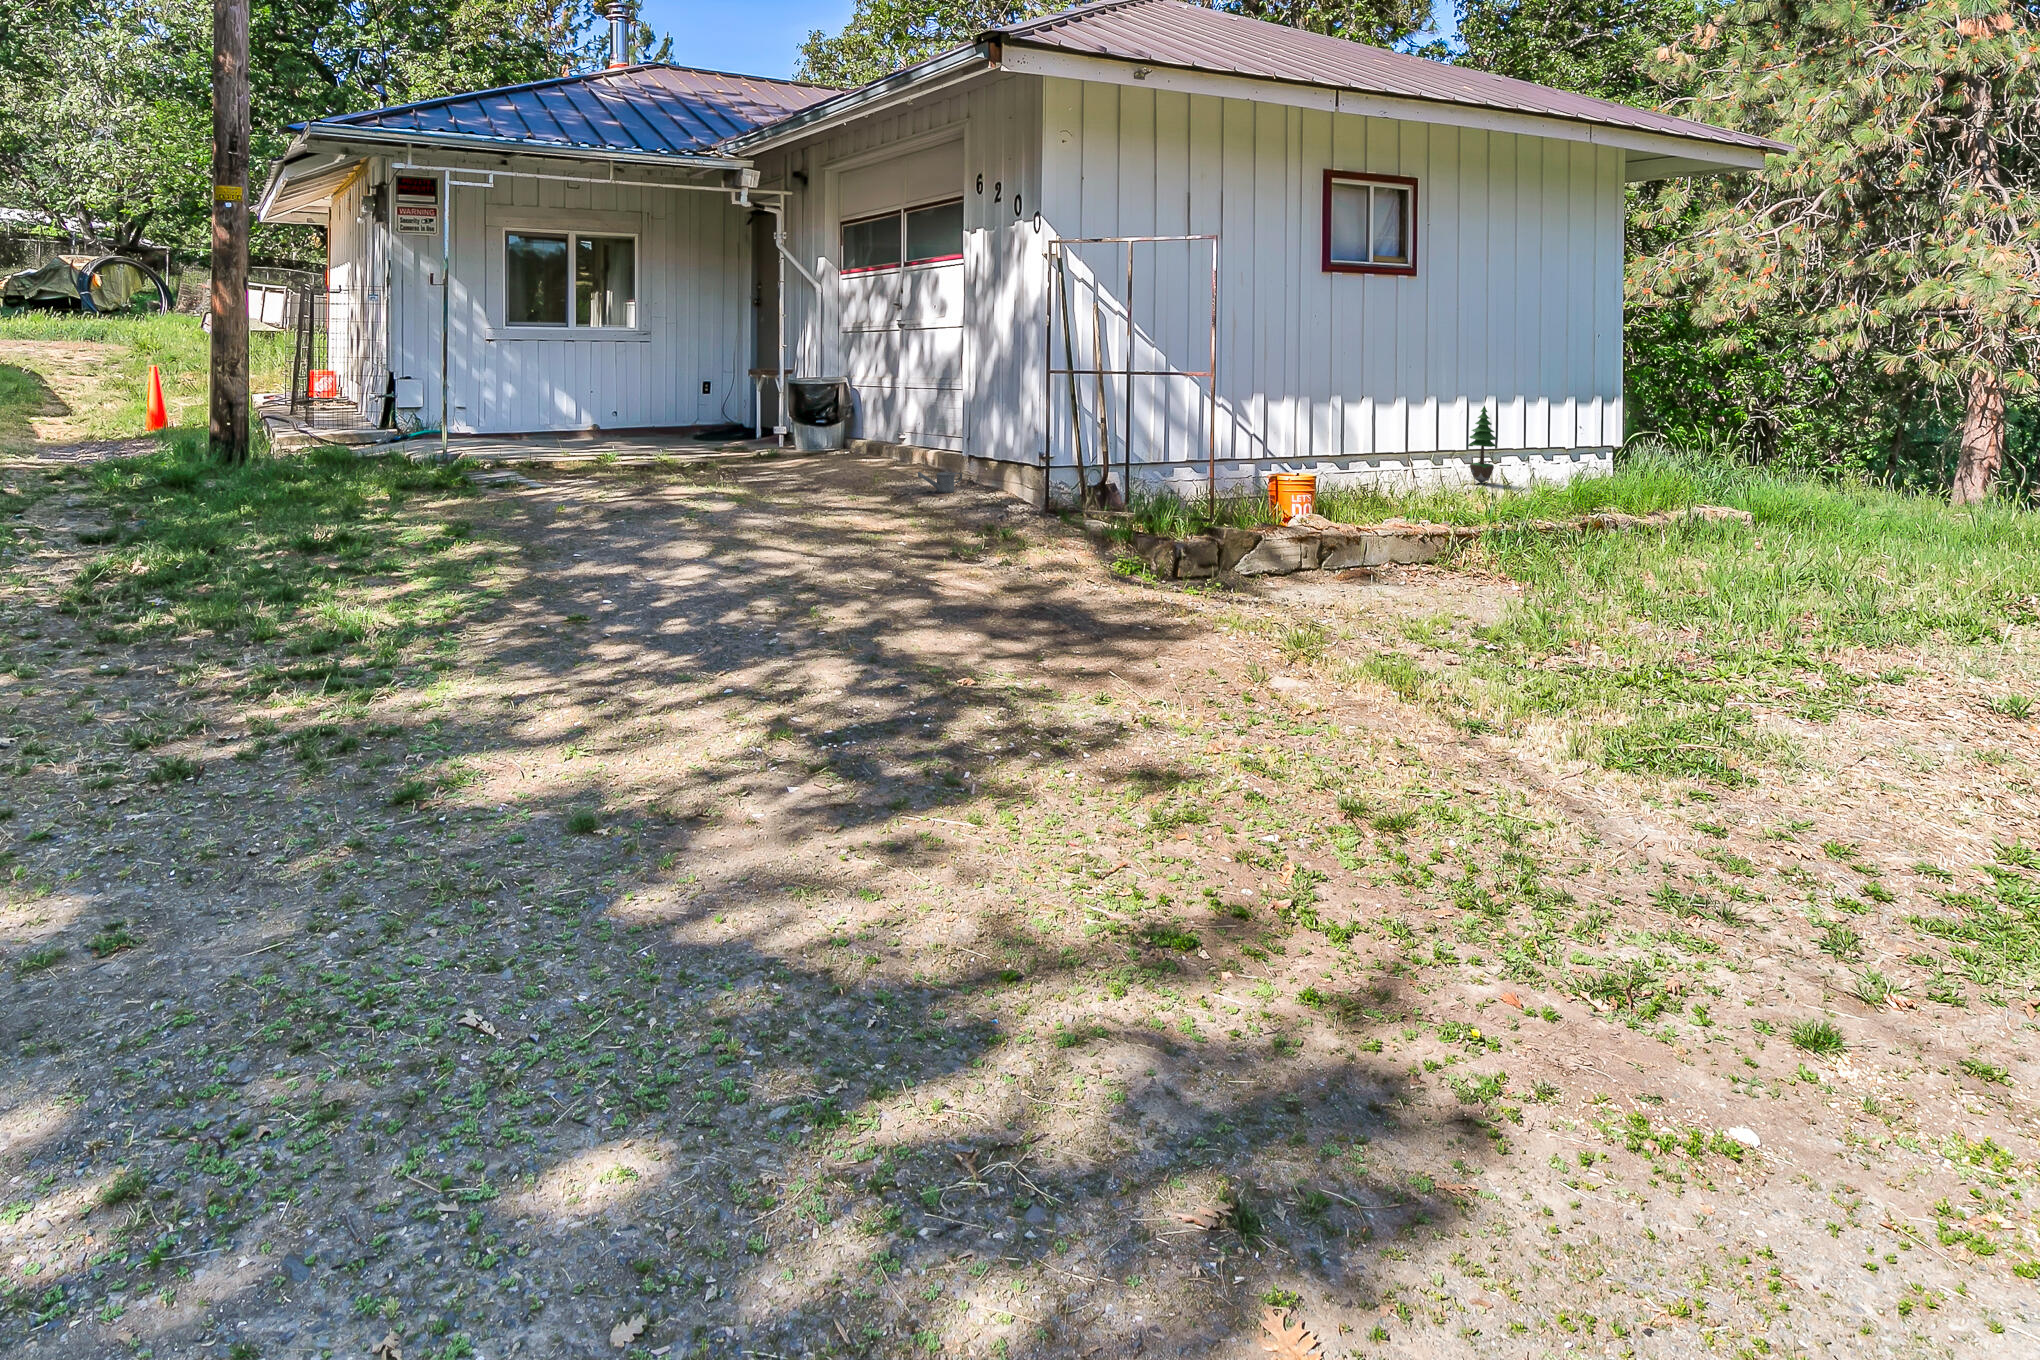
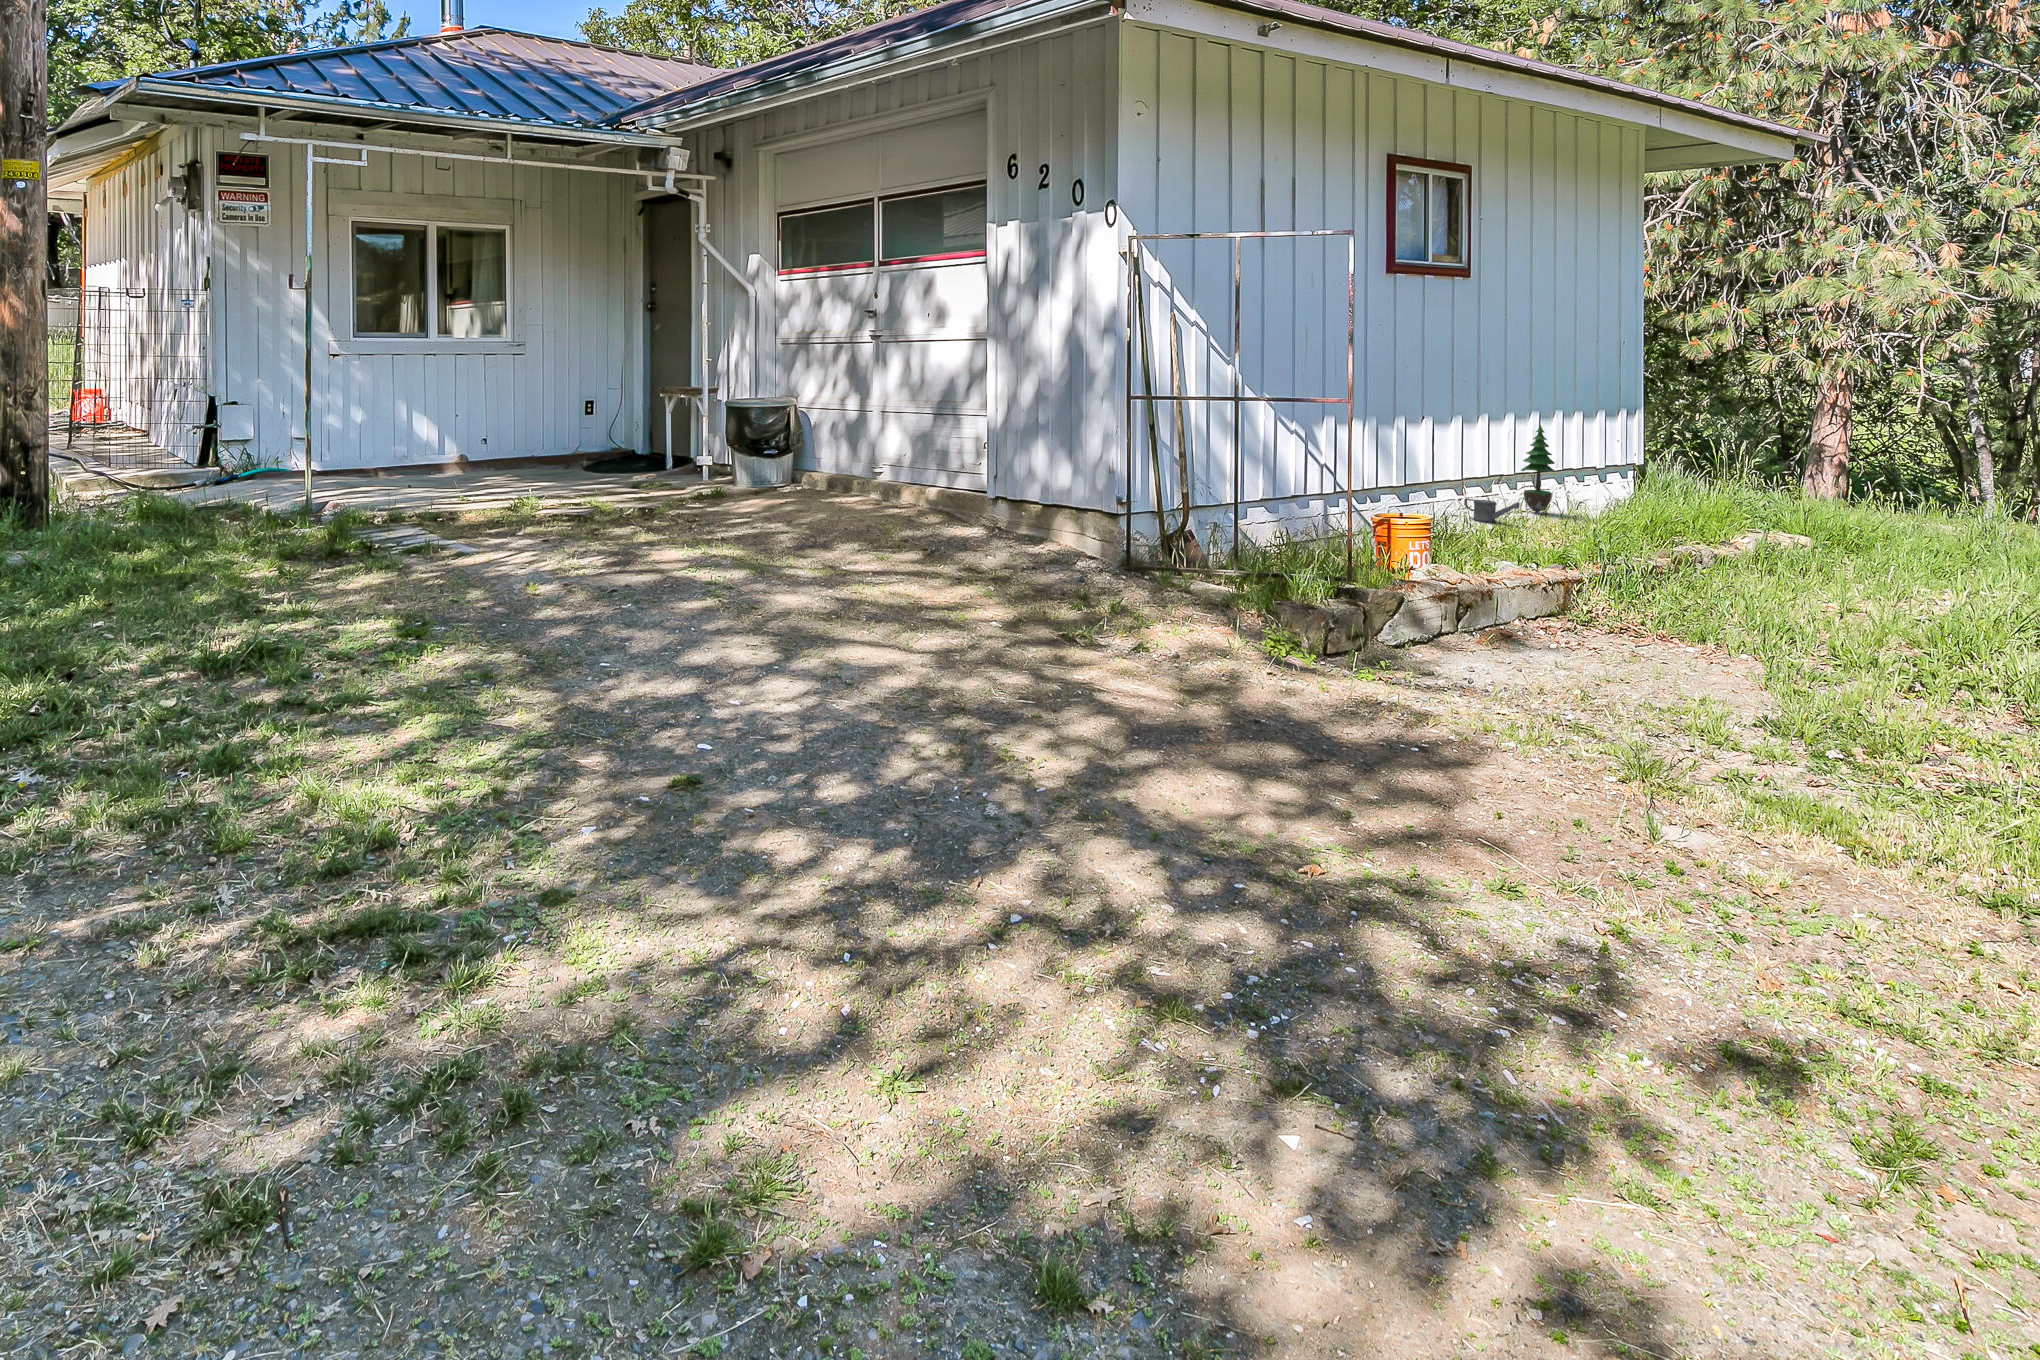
watering can: present [918,472,962,493] -> present [1465,499,1520,522]

